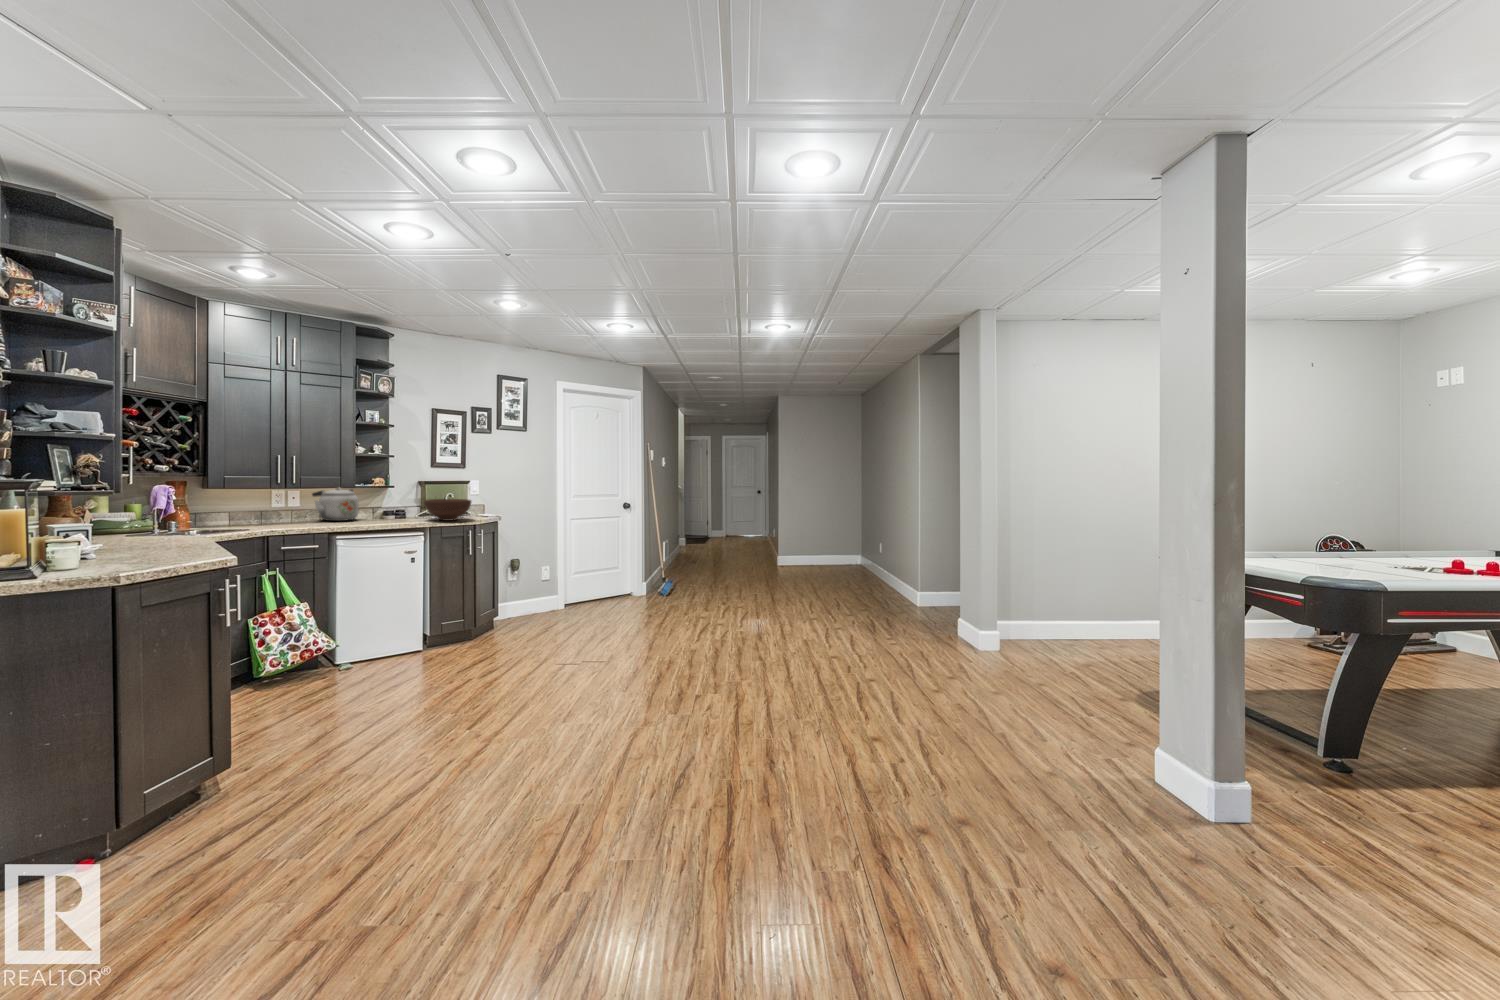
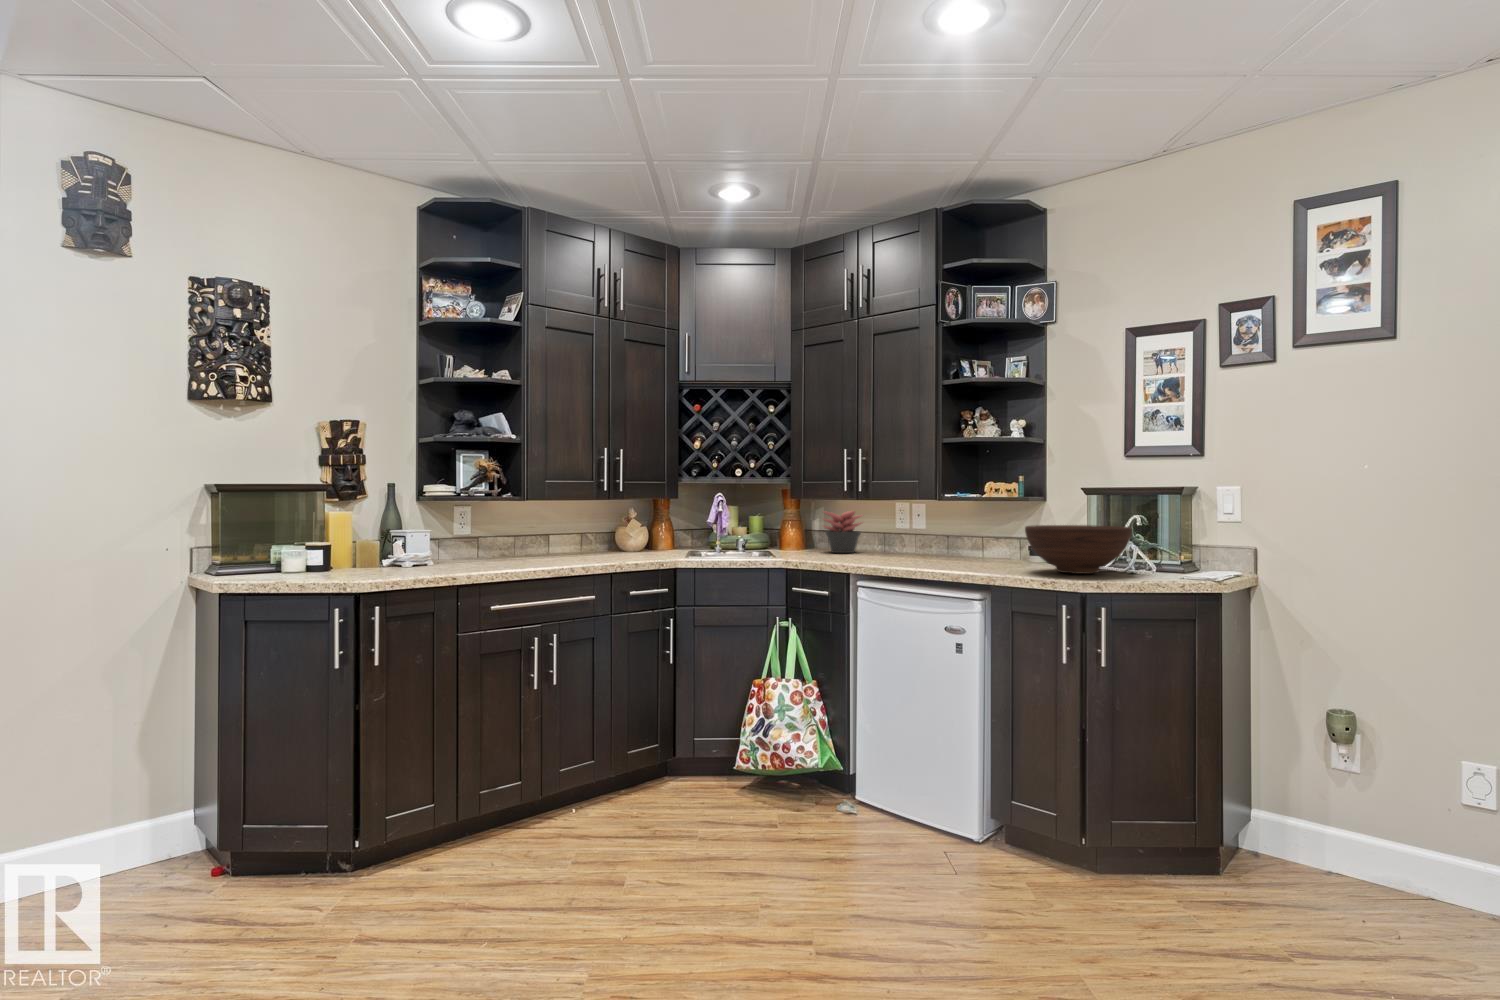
kettle: present [312,488,359,521] -> none [899,500,973,558]
succulent plant: none [237,495,272,524] -> present [823,511,862,553]

